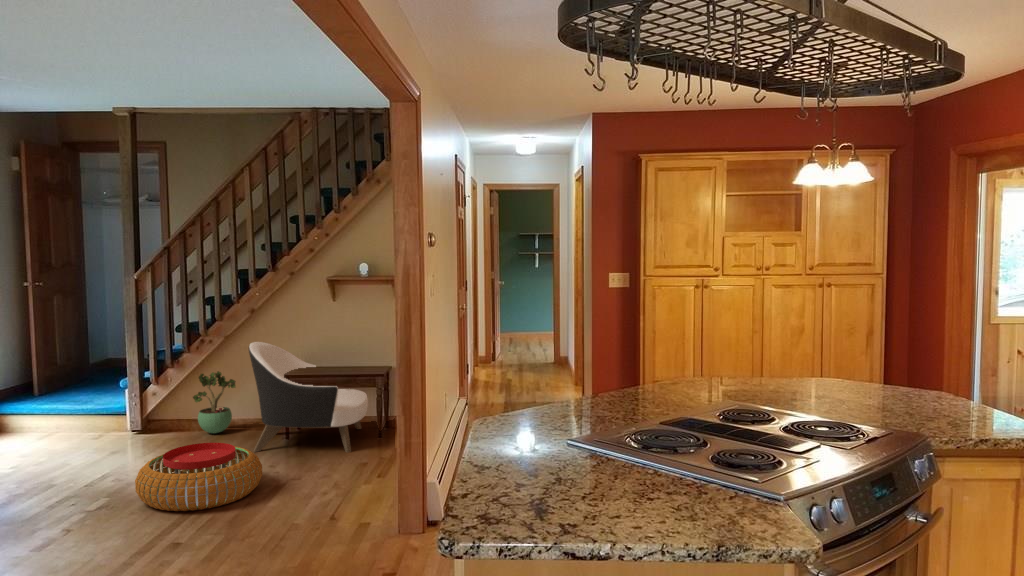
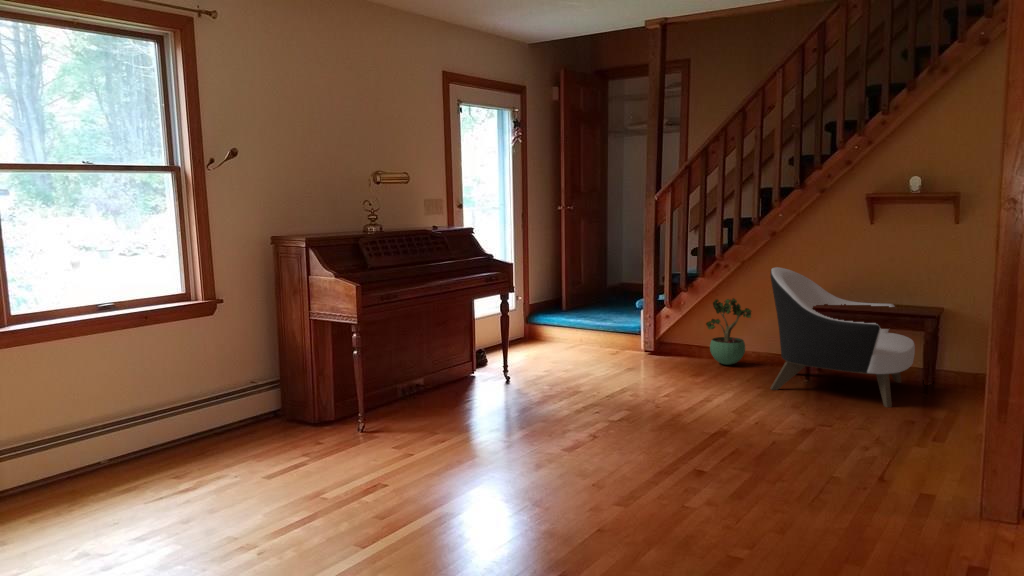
pouf: present [135,443,262,511] -> none [653,370,786,440]

